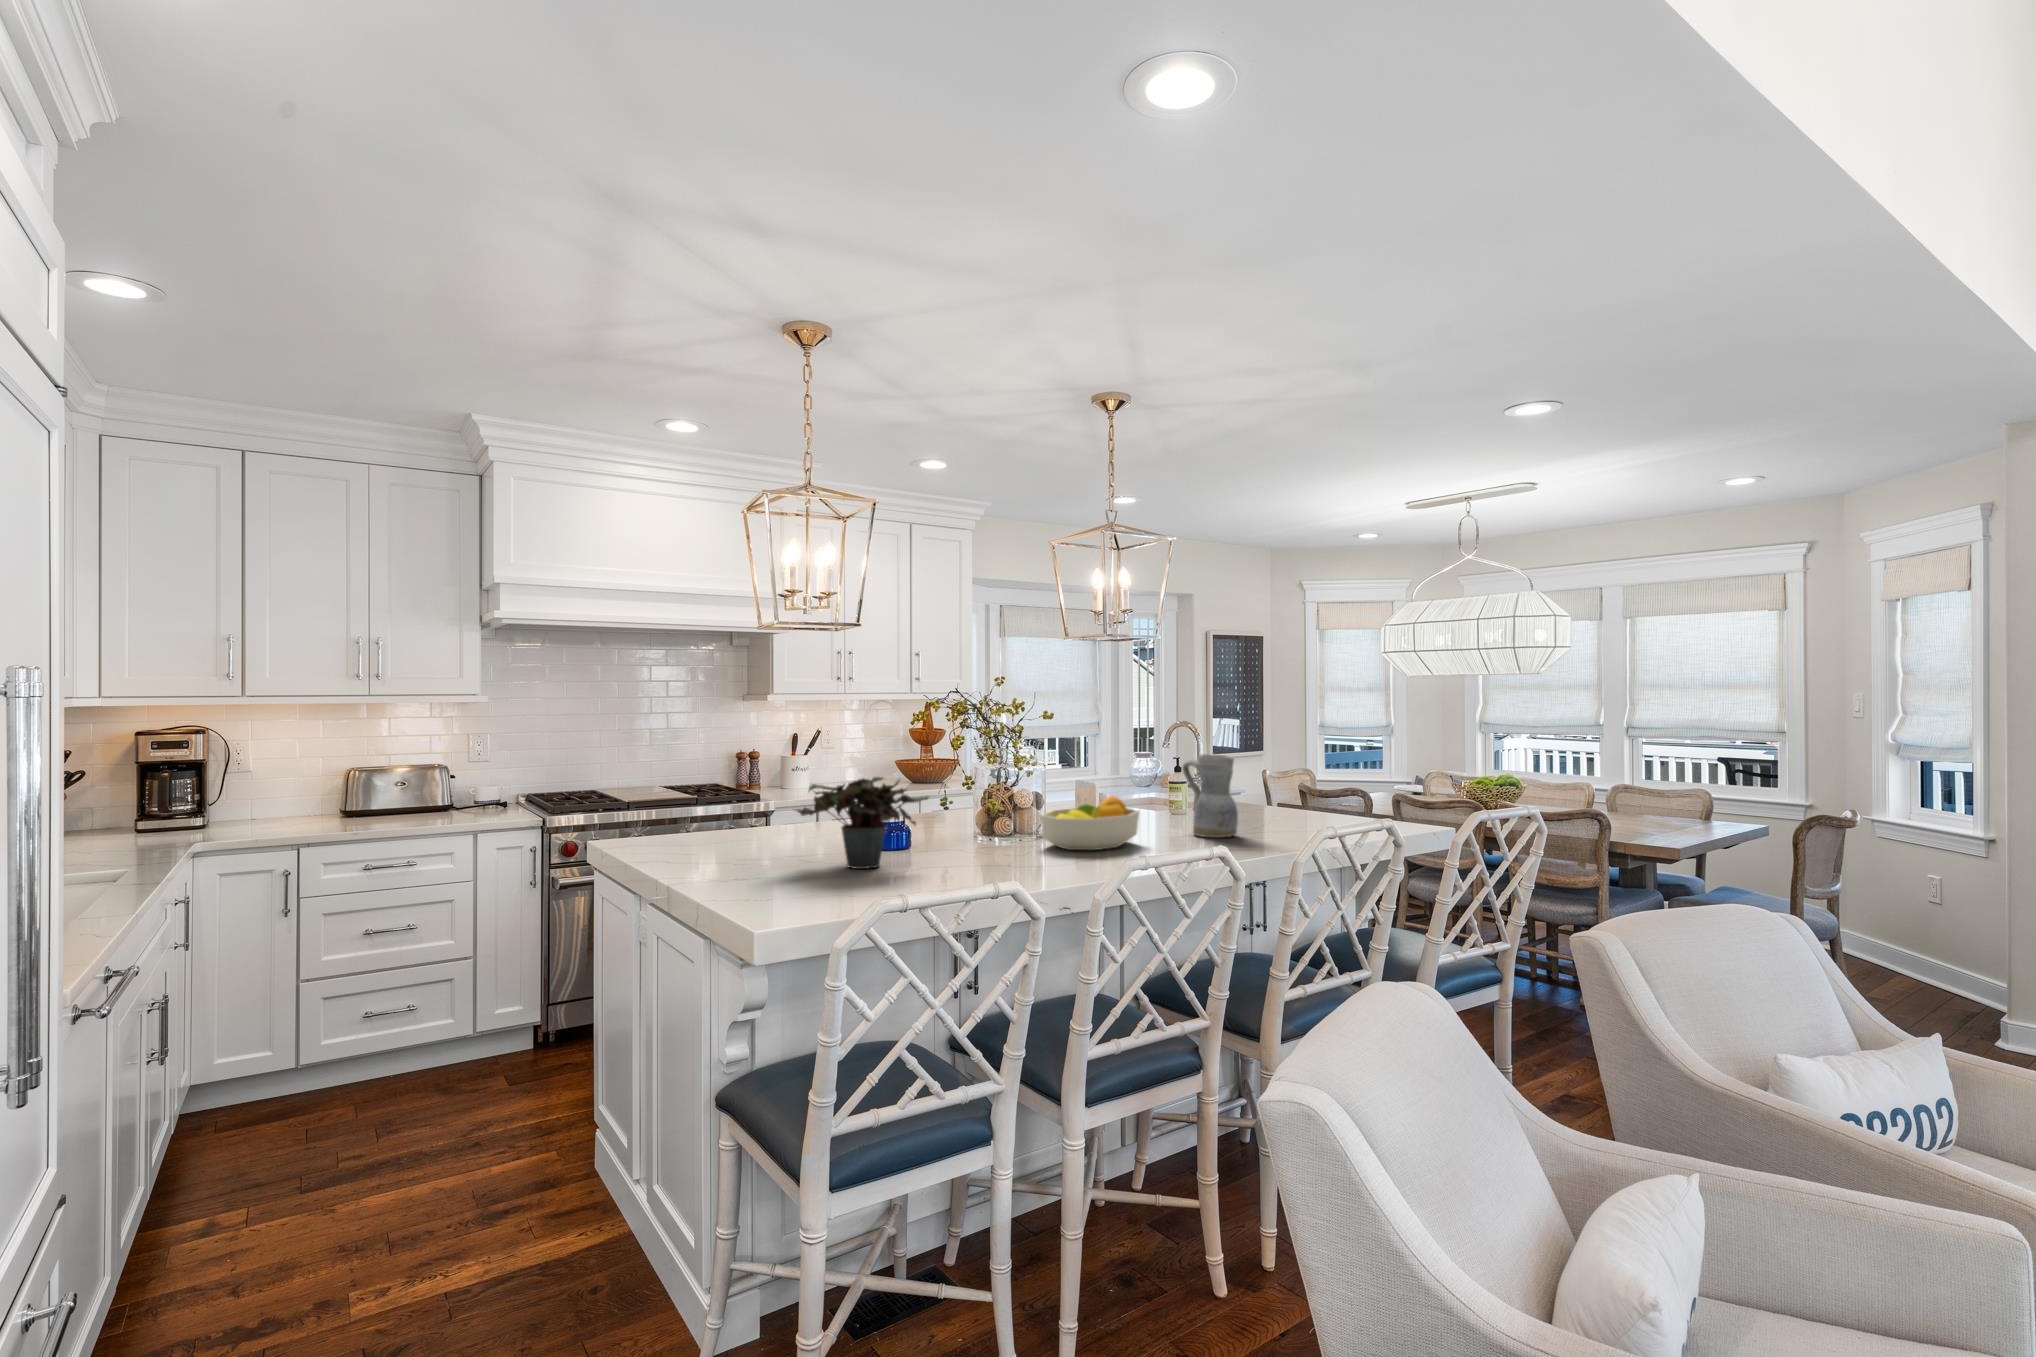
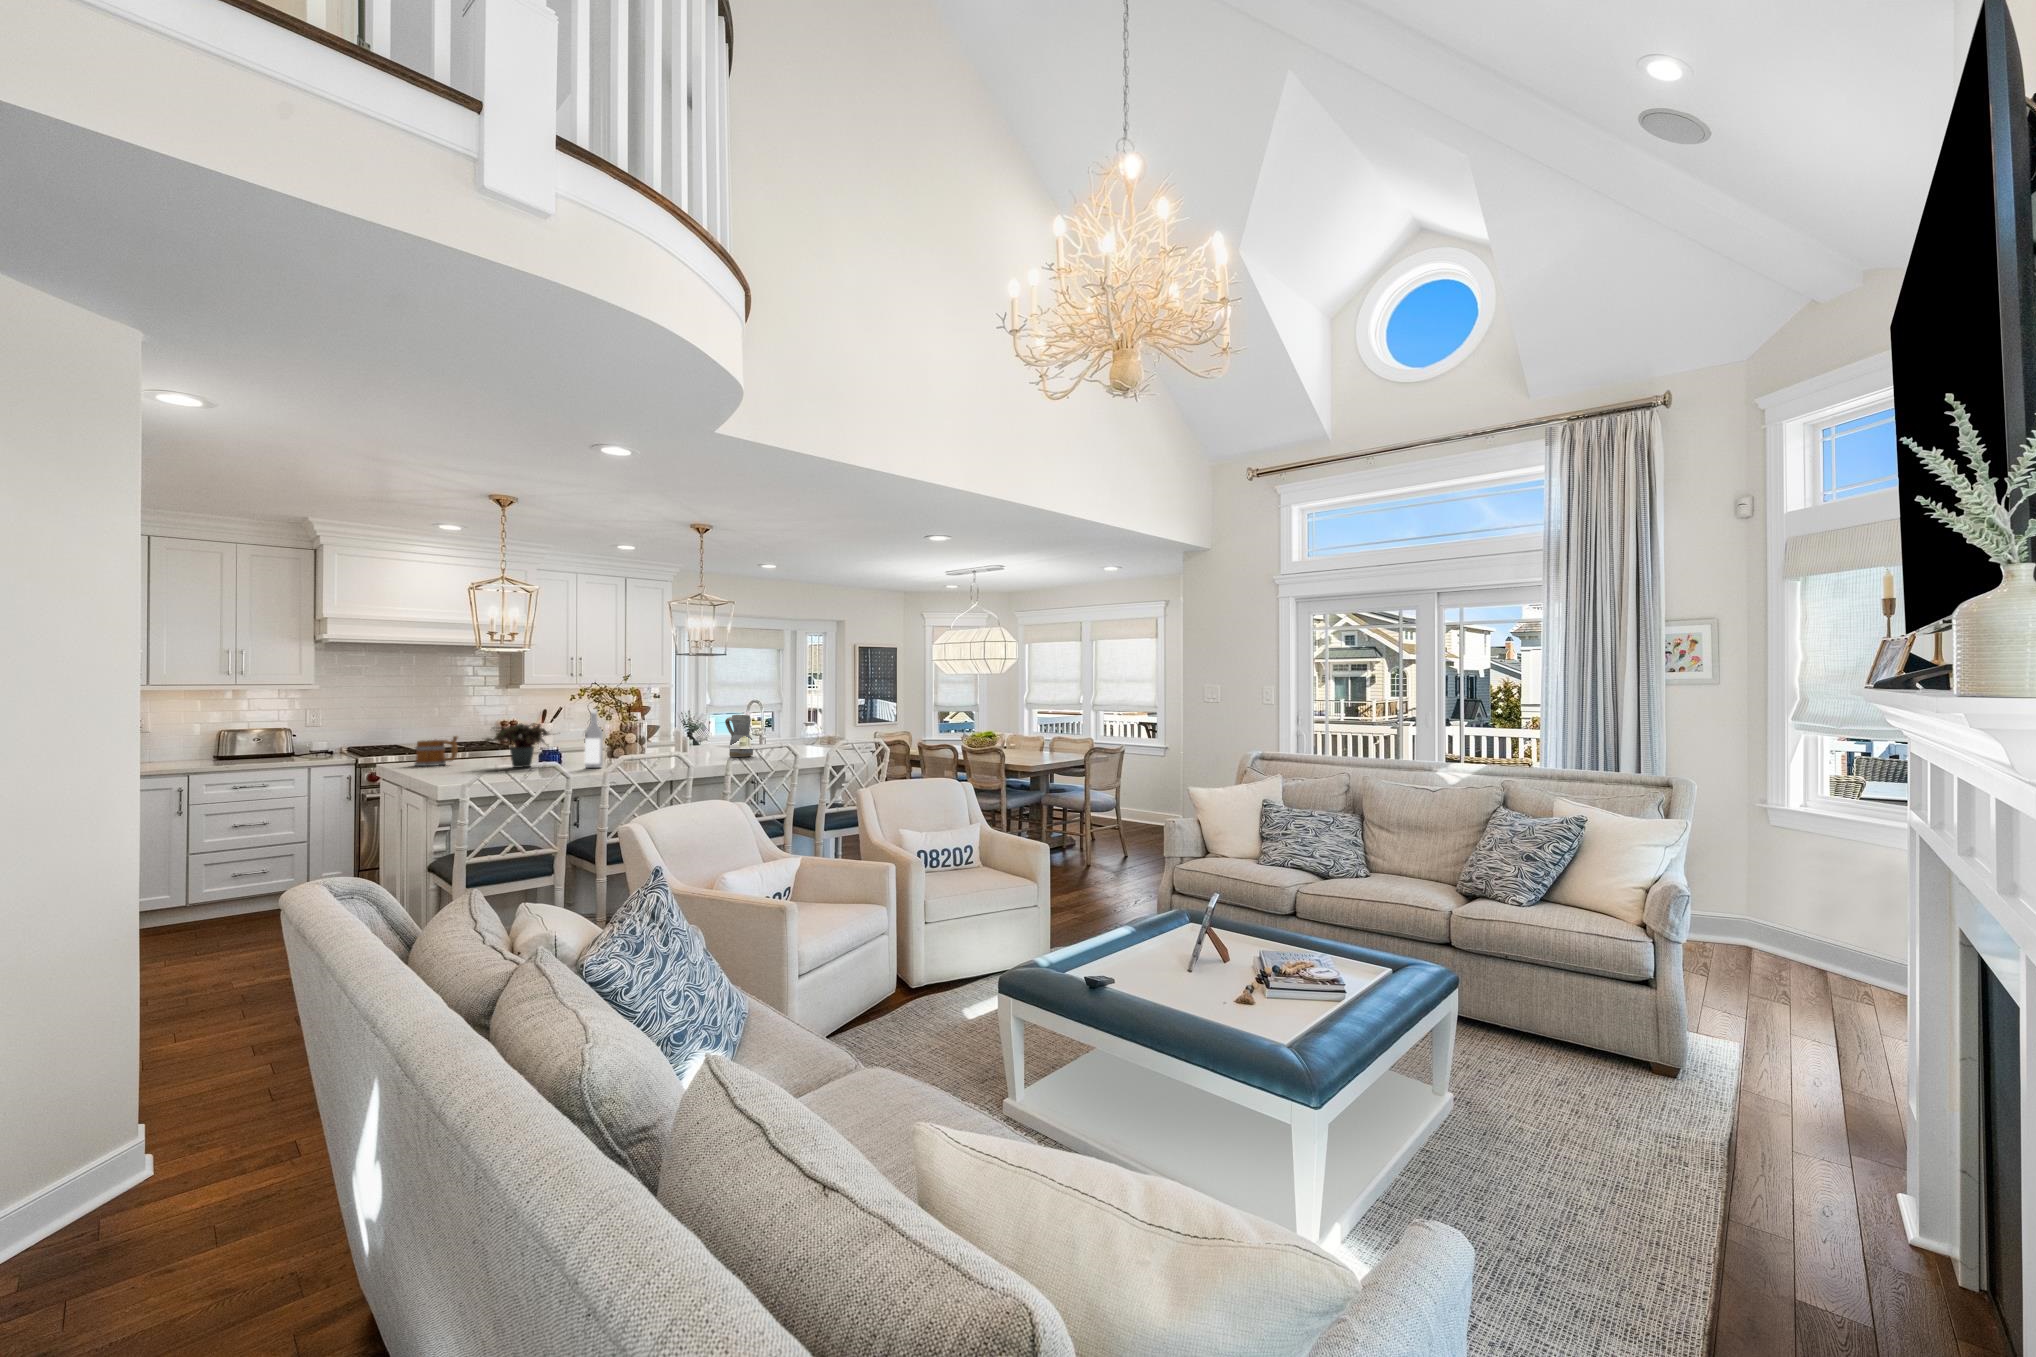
wine bottle: none [990,750,1024,875] -> present [585,709,603,768]
fruit bowl: present [1041,796,1139,850] -> none [633,735,692,761]
mug: none [660,798,738,857] -> present [415,736,458,766]

